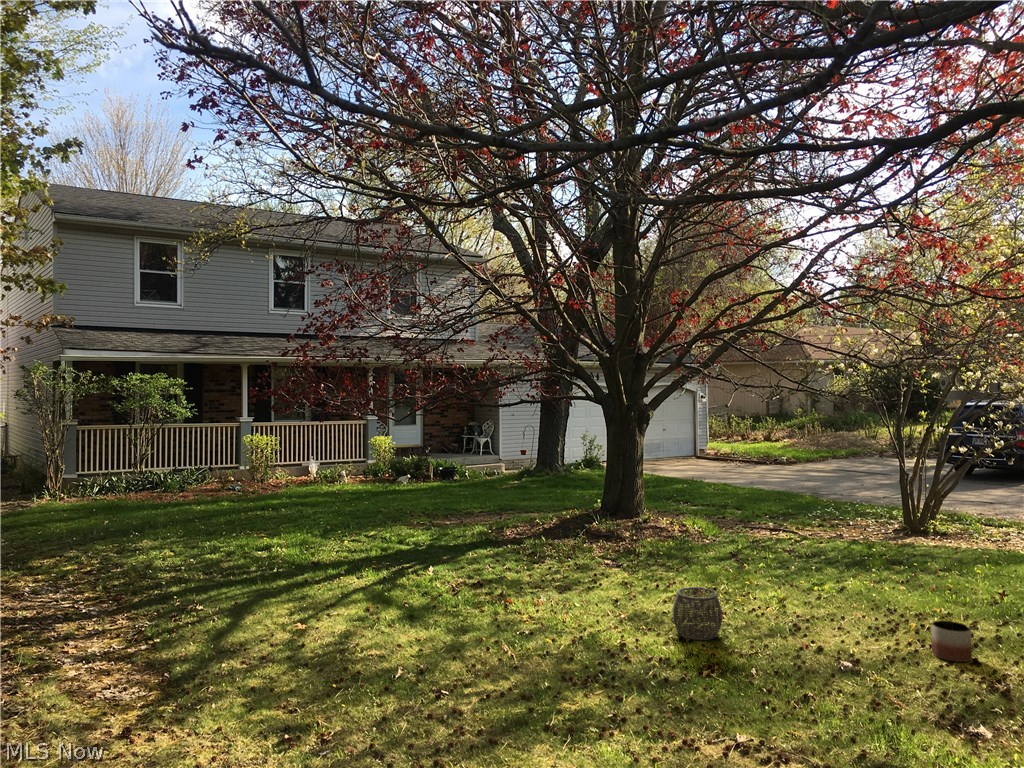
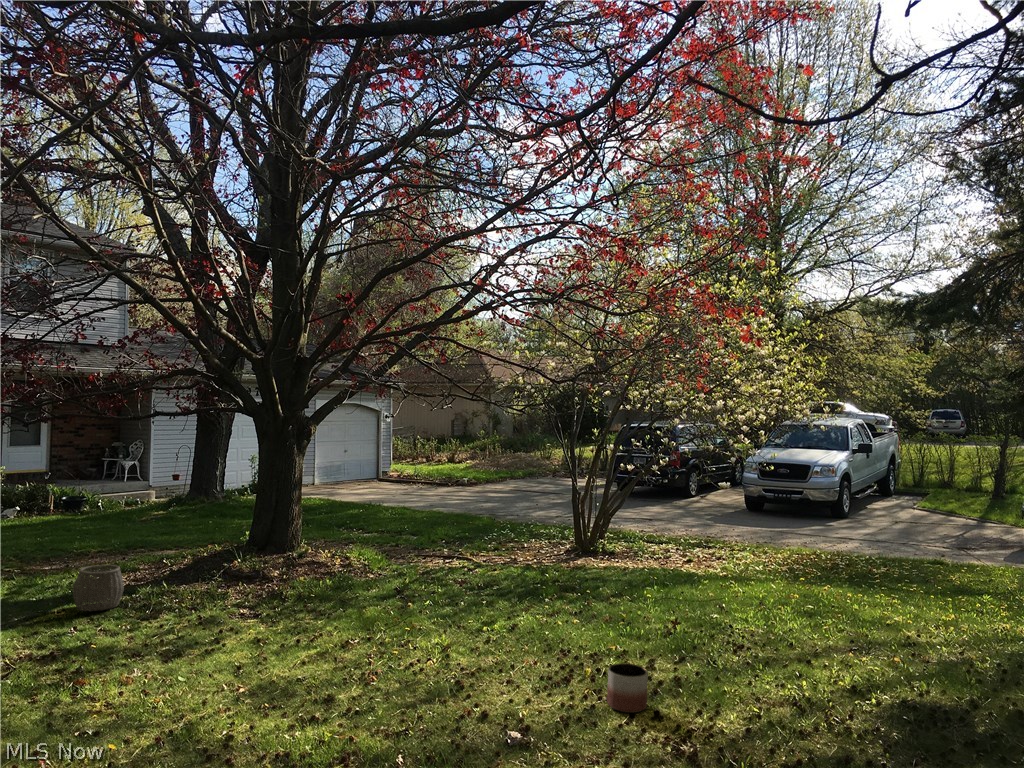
woven basket: present [673,587,723,640] -> present [73,565,124,611]

